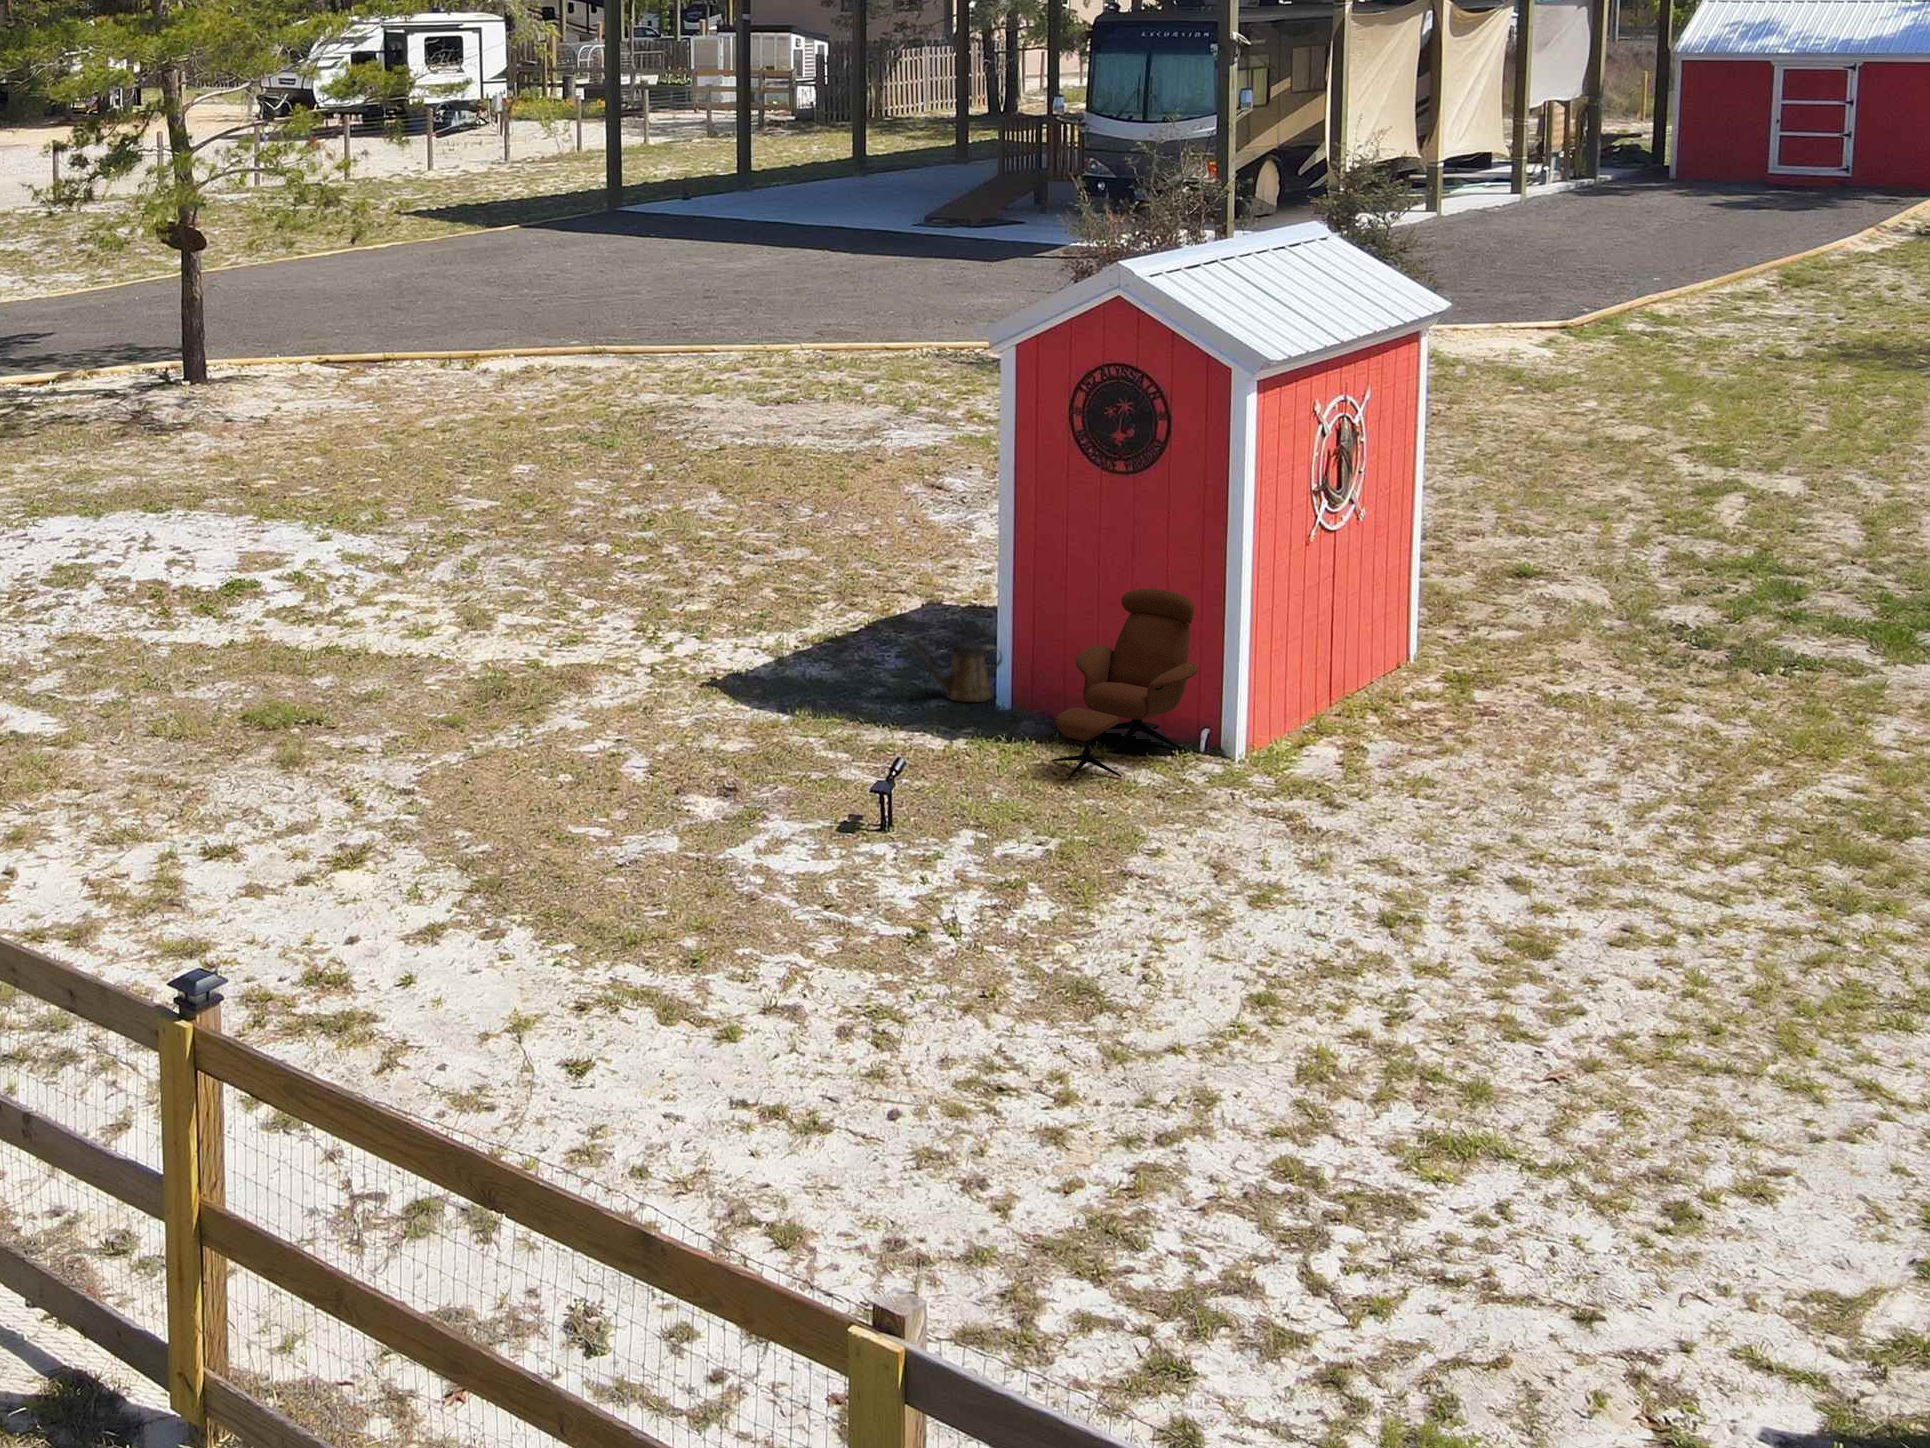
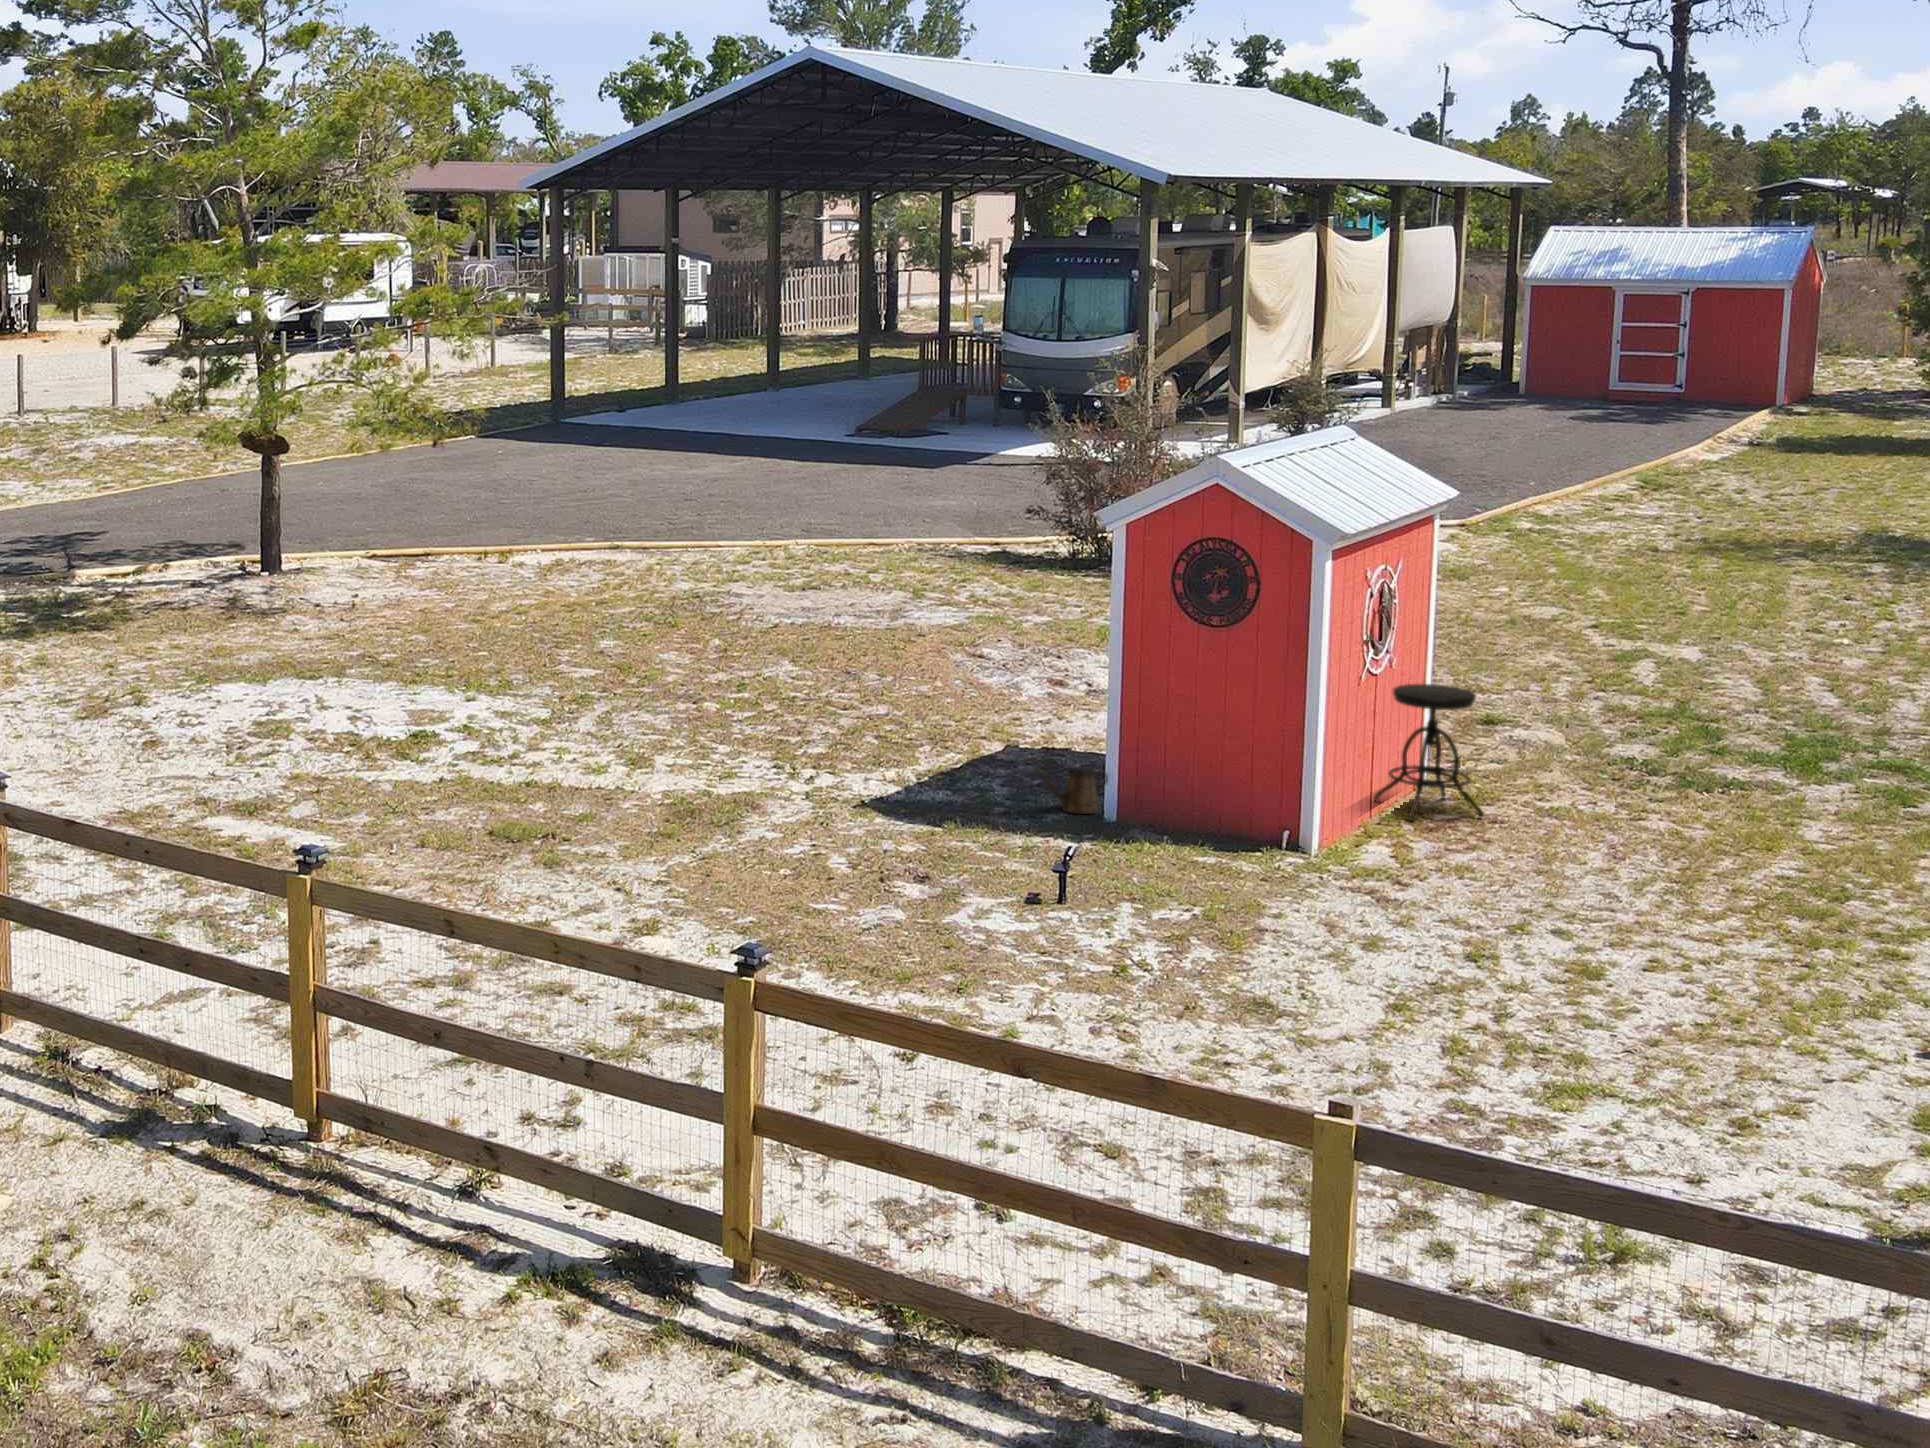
stool: none [1337,544,1466,718] -> present [1374,684,1483,821]
lounge chair: present [1052,588,1199,780] -> none [1168,718,1282,867]

